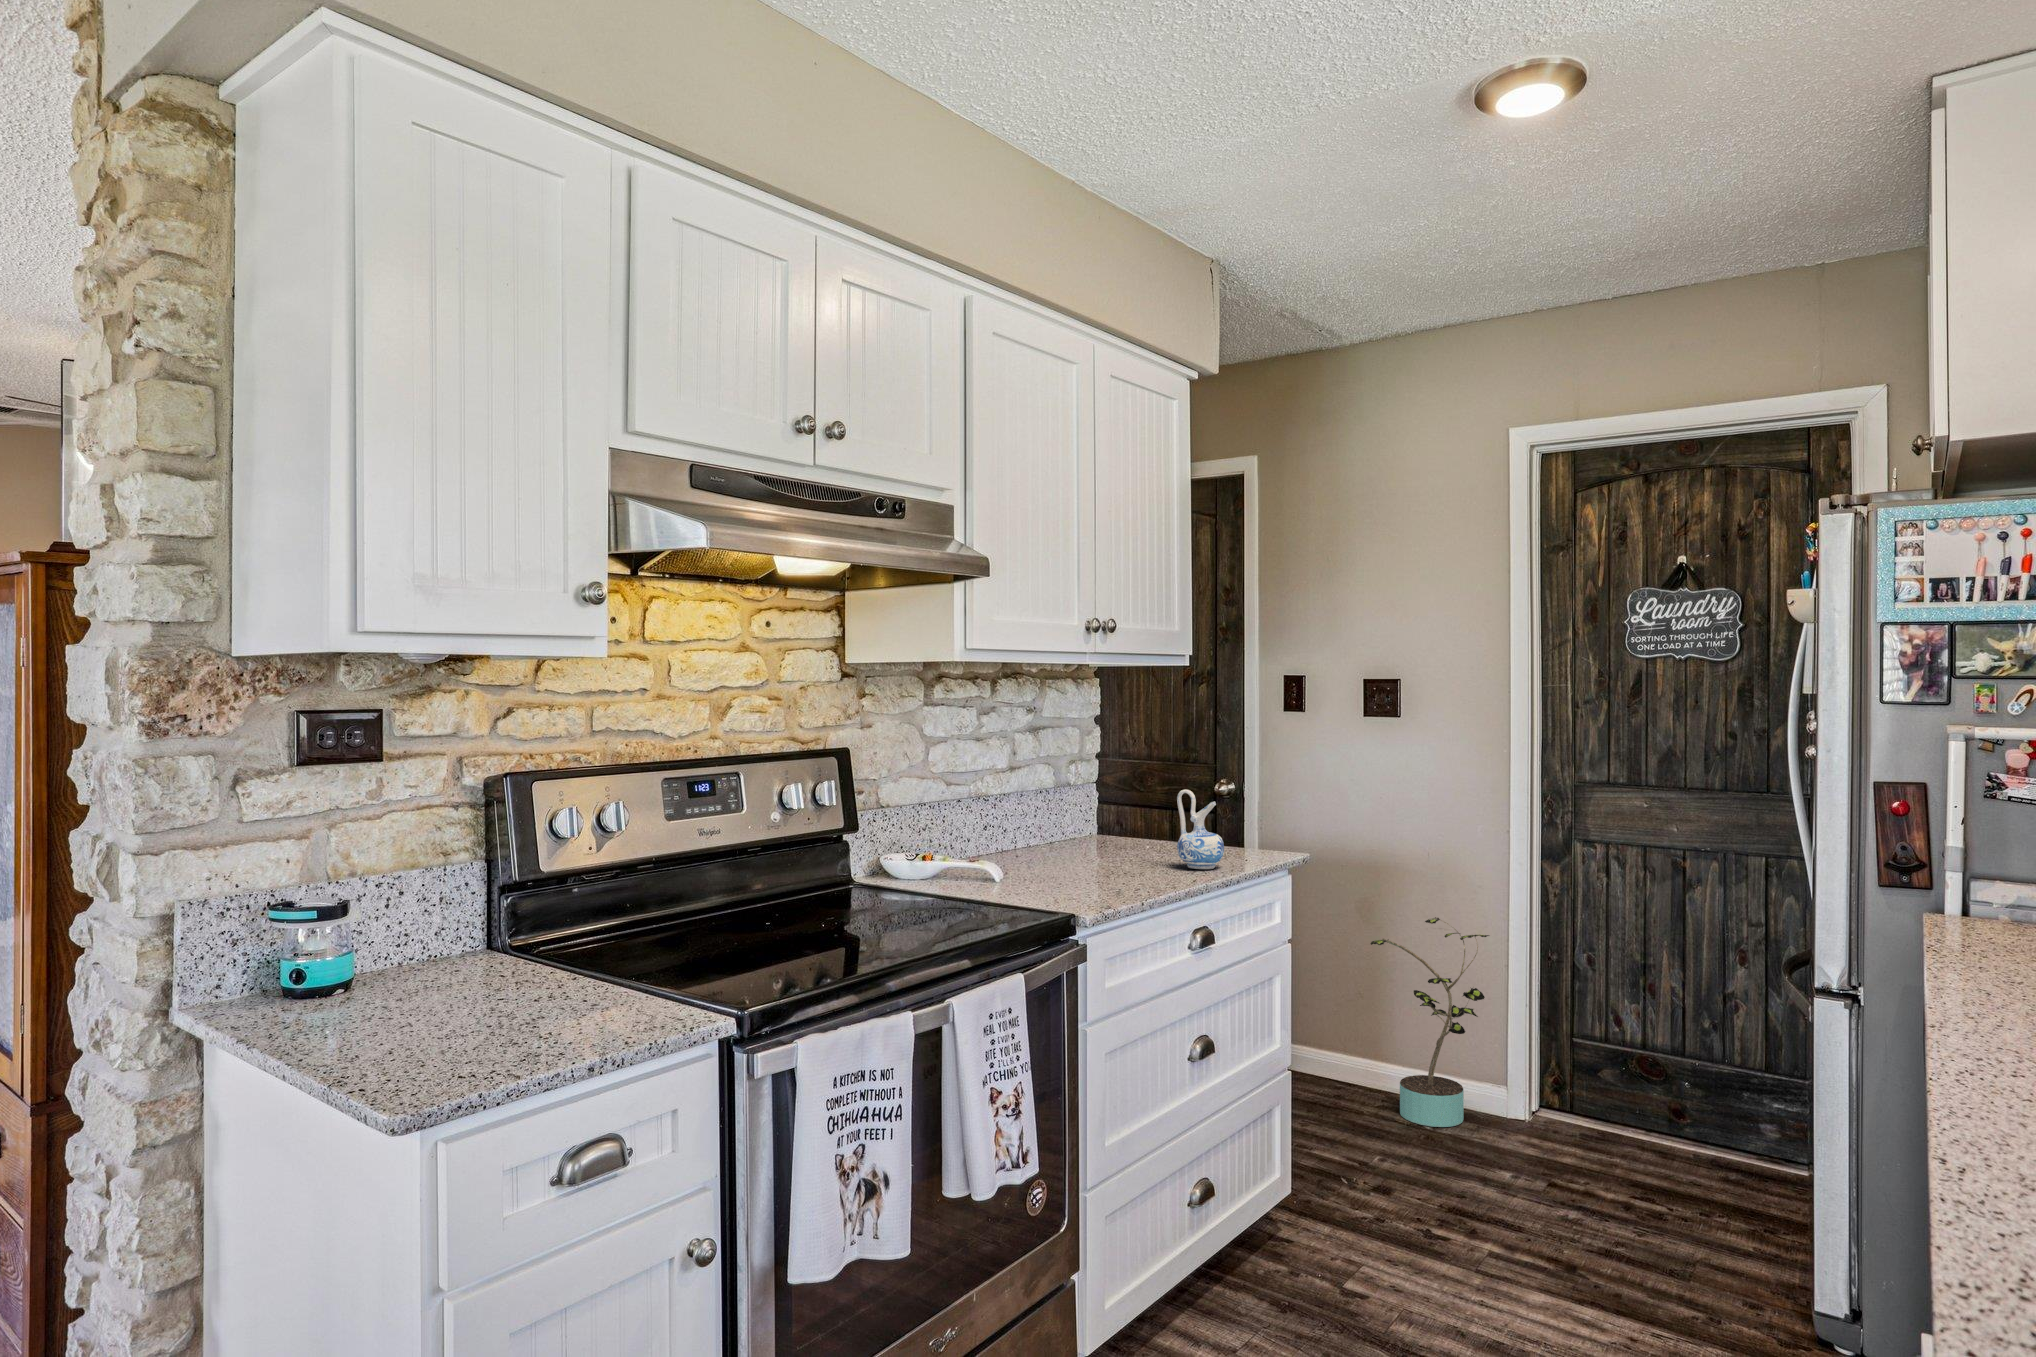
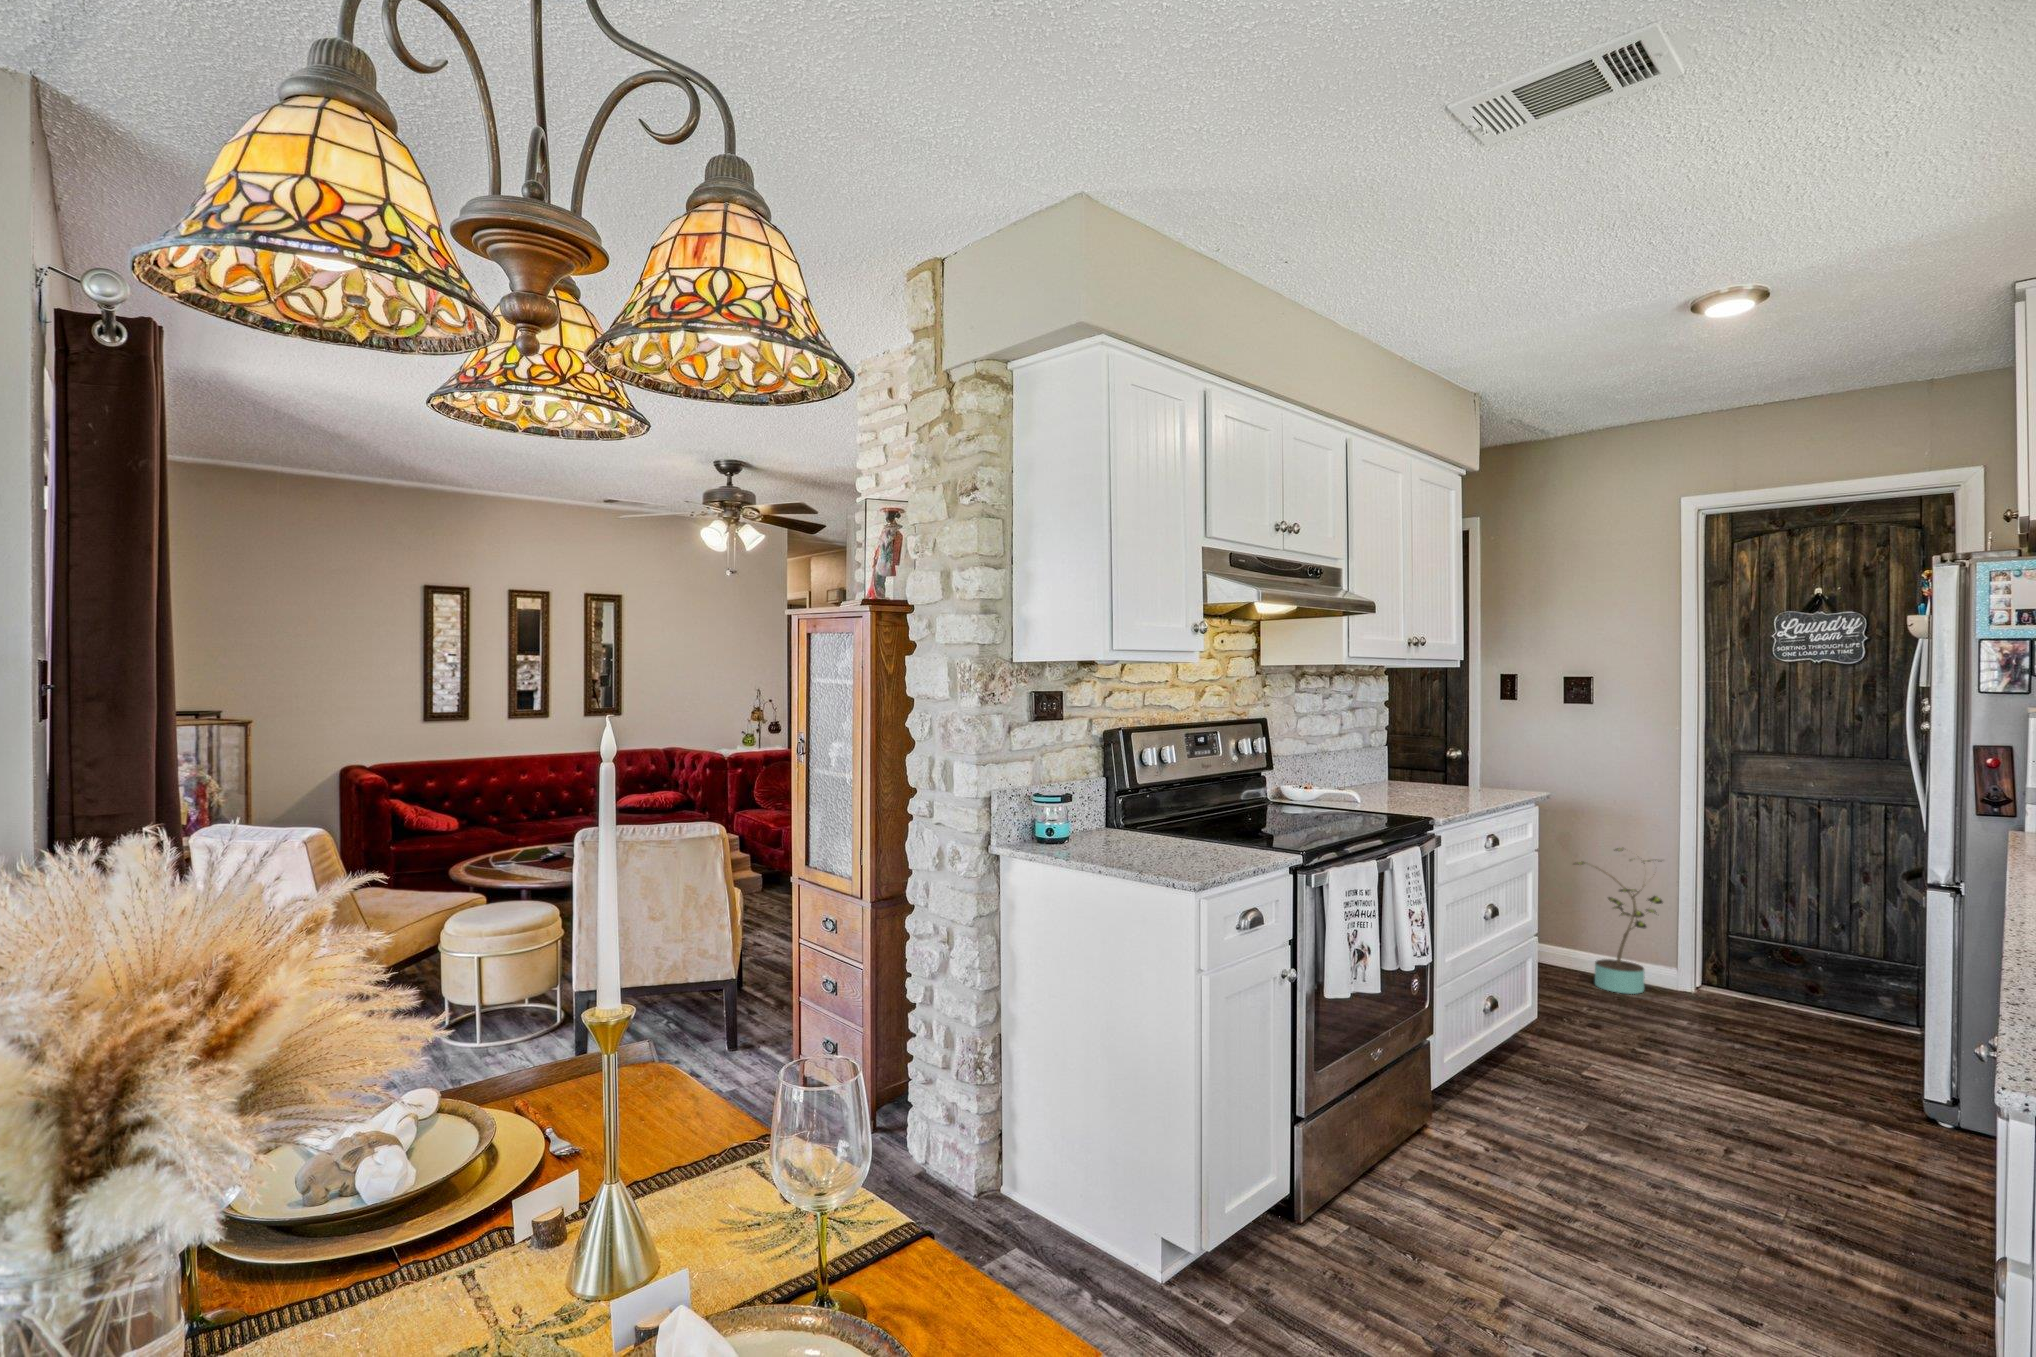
ceramic pitcher: present [1177,790,1224,869] -> none [1466,748,1500,800]

